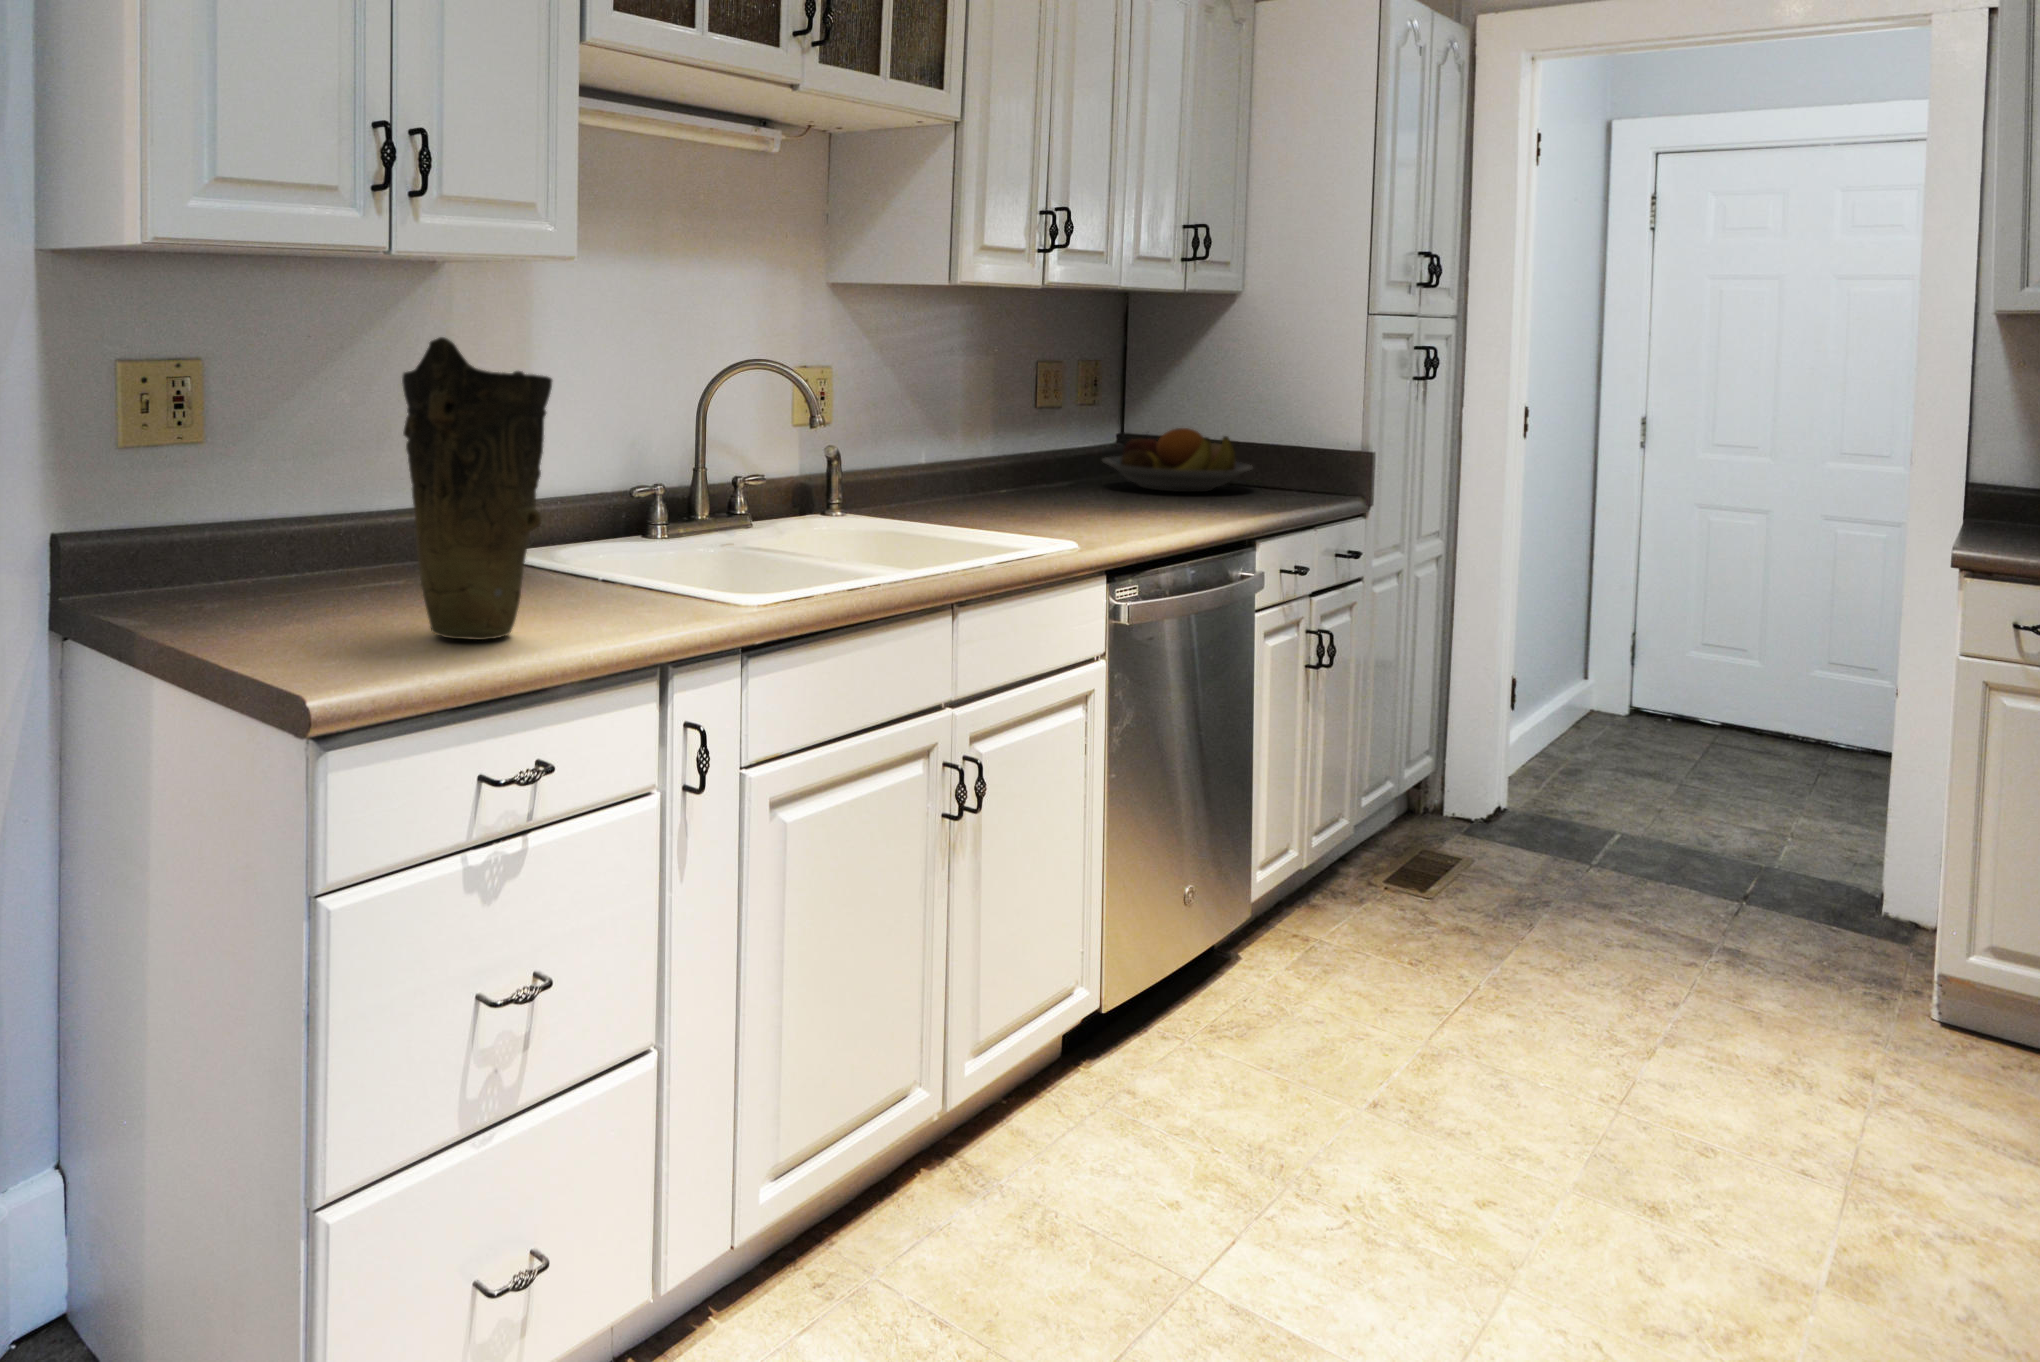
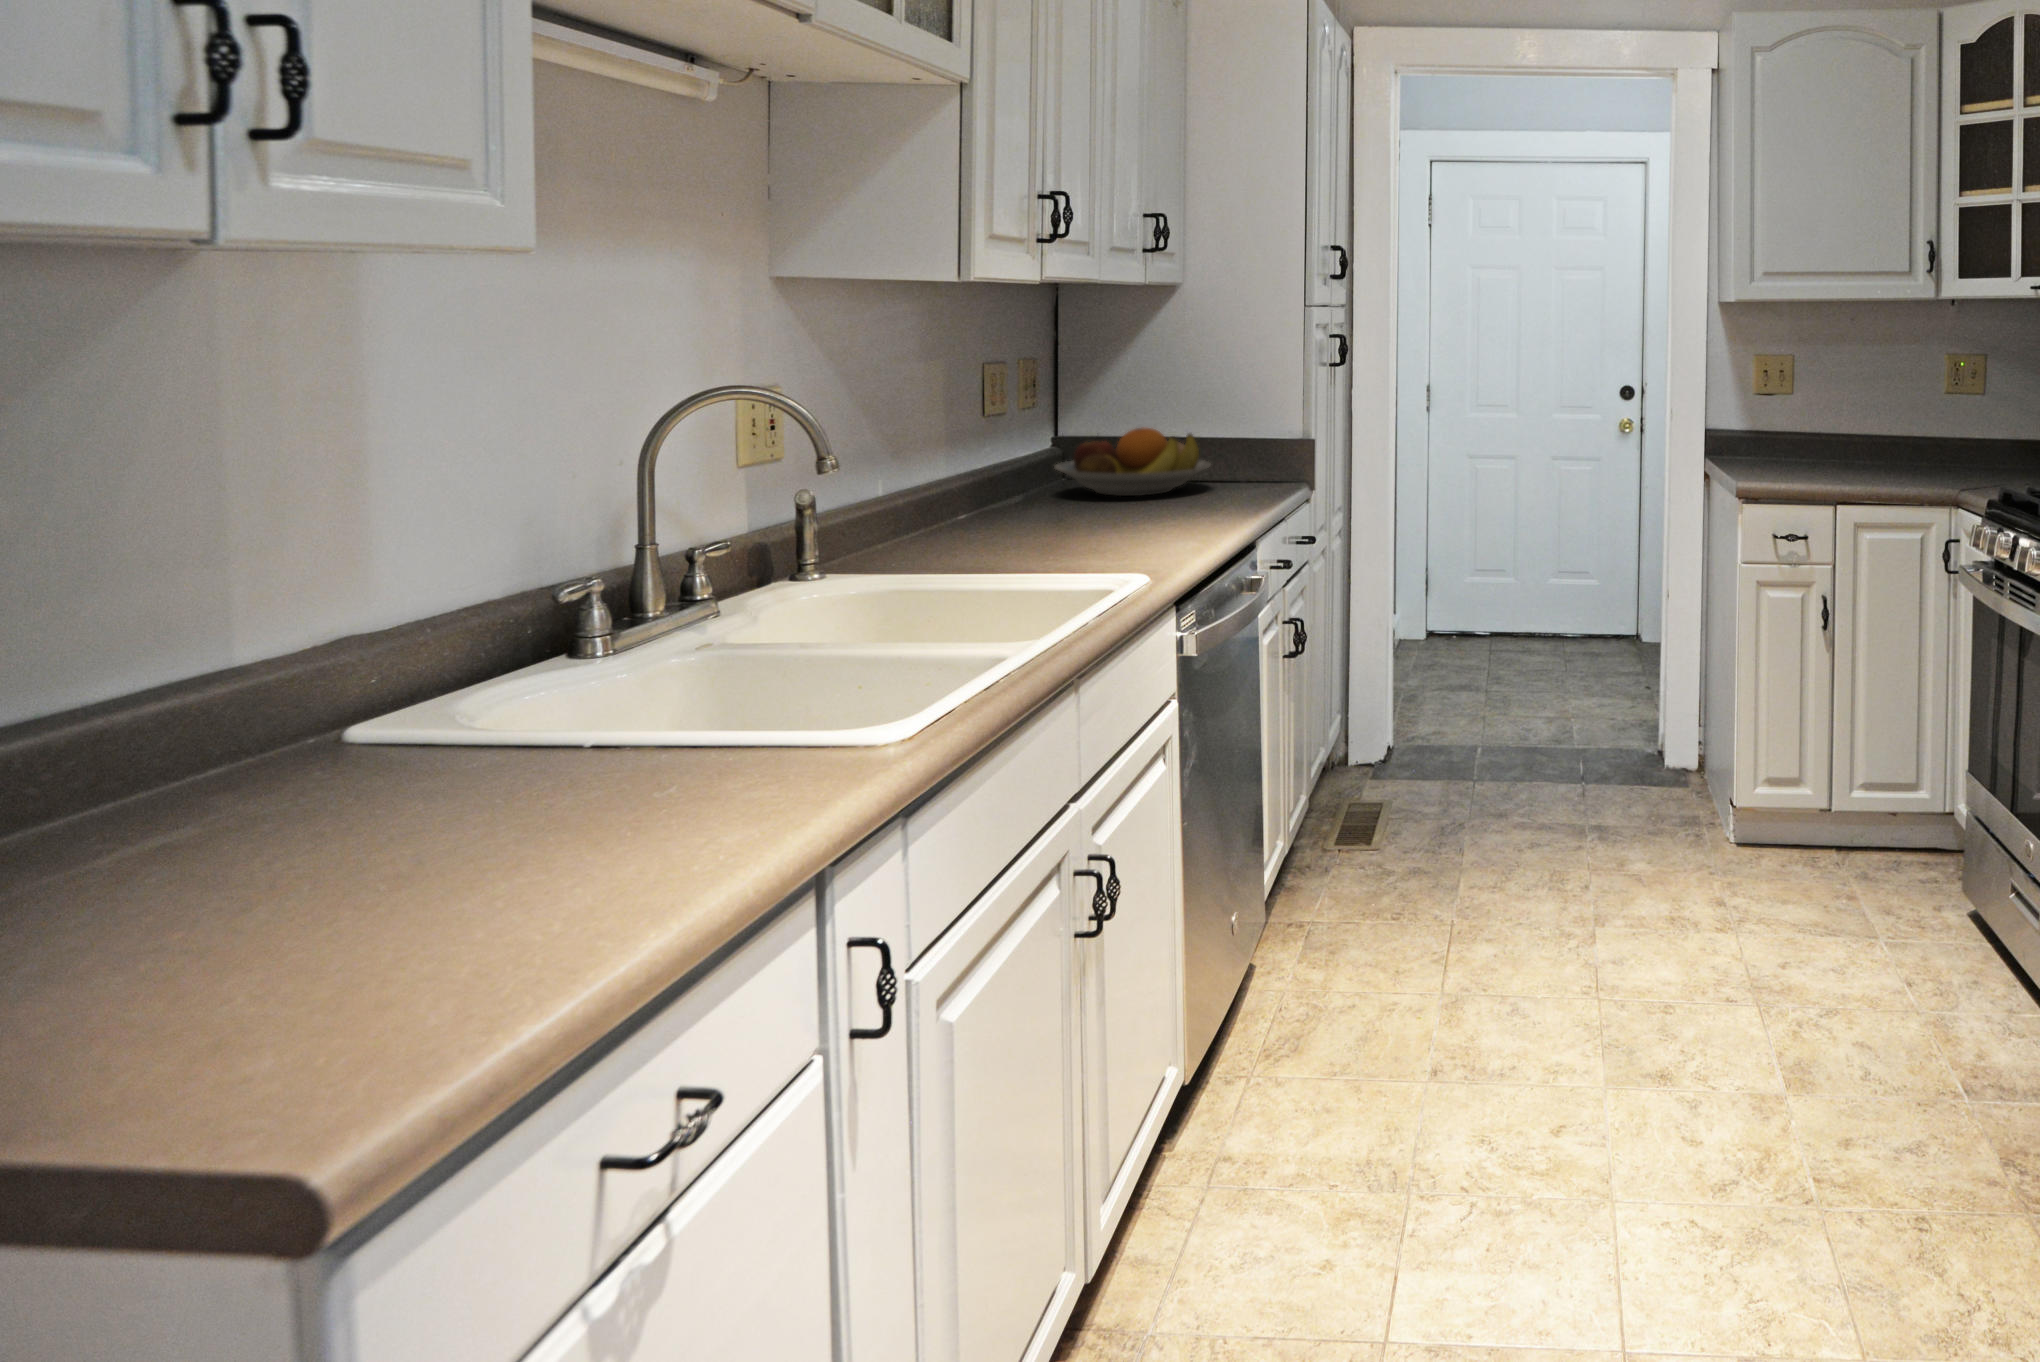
vase: present [402,337,552,640] -> none [318,397,641,934]

